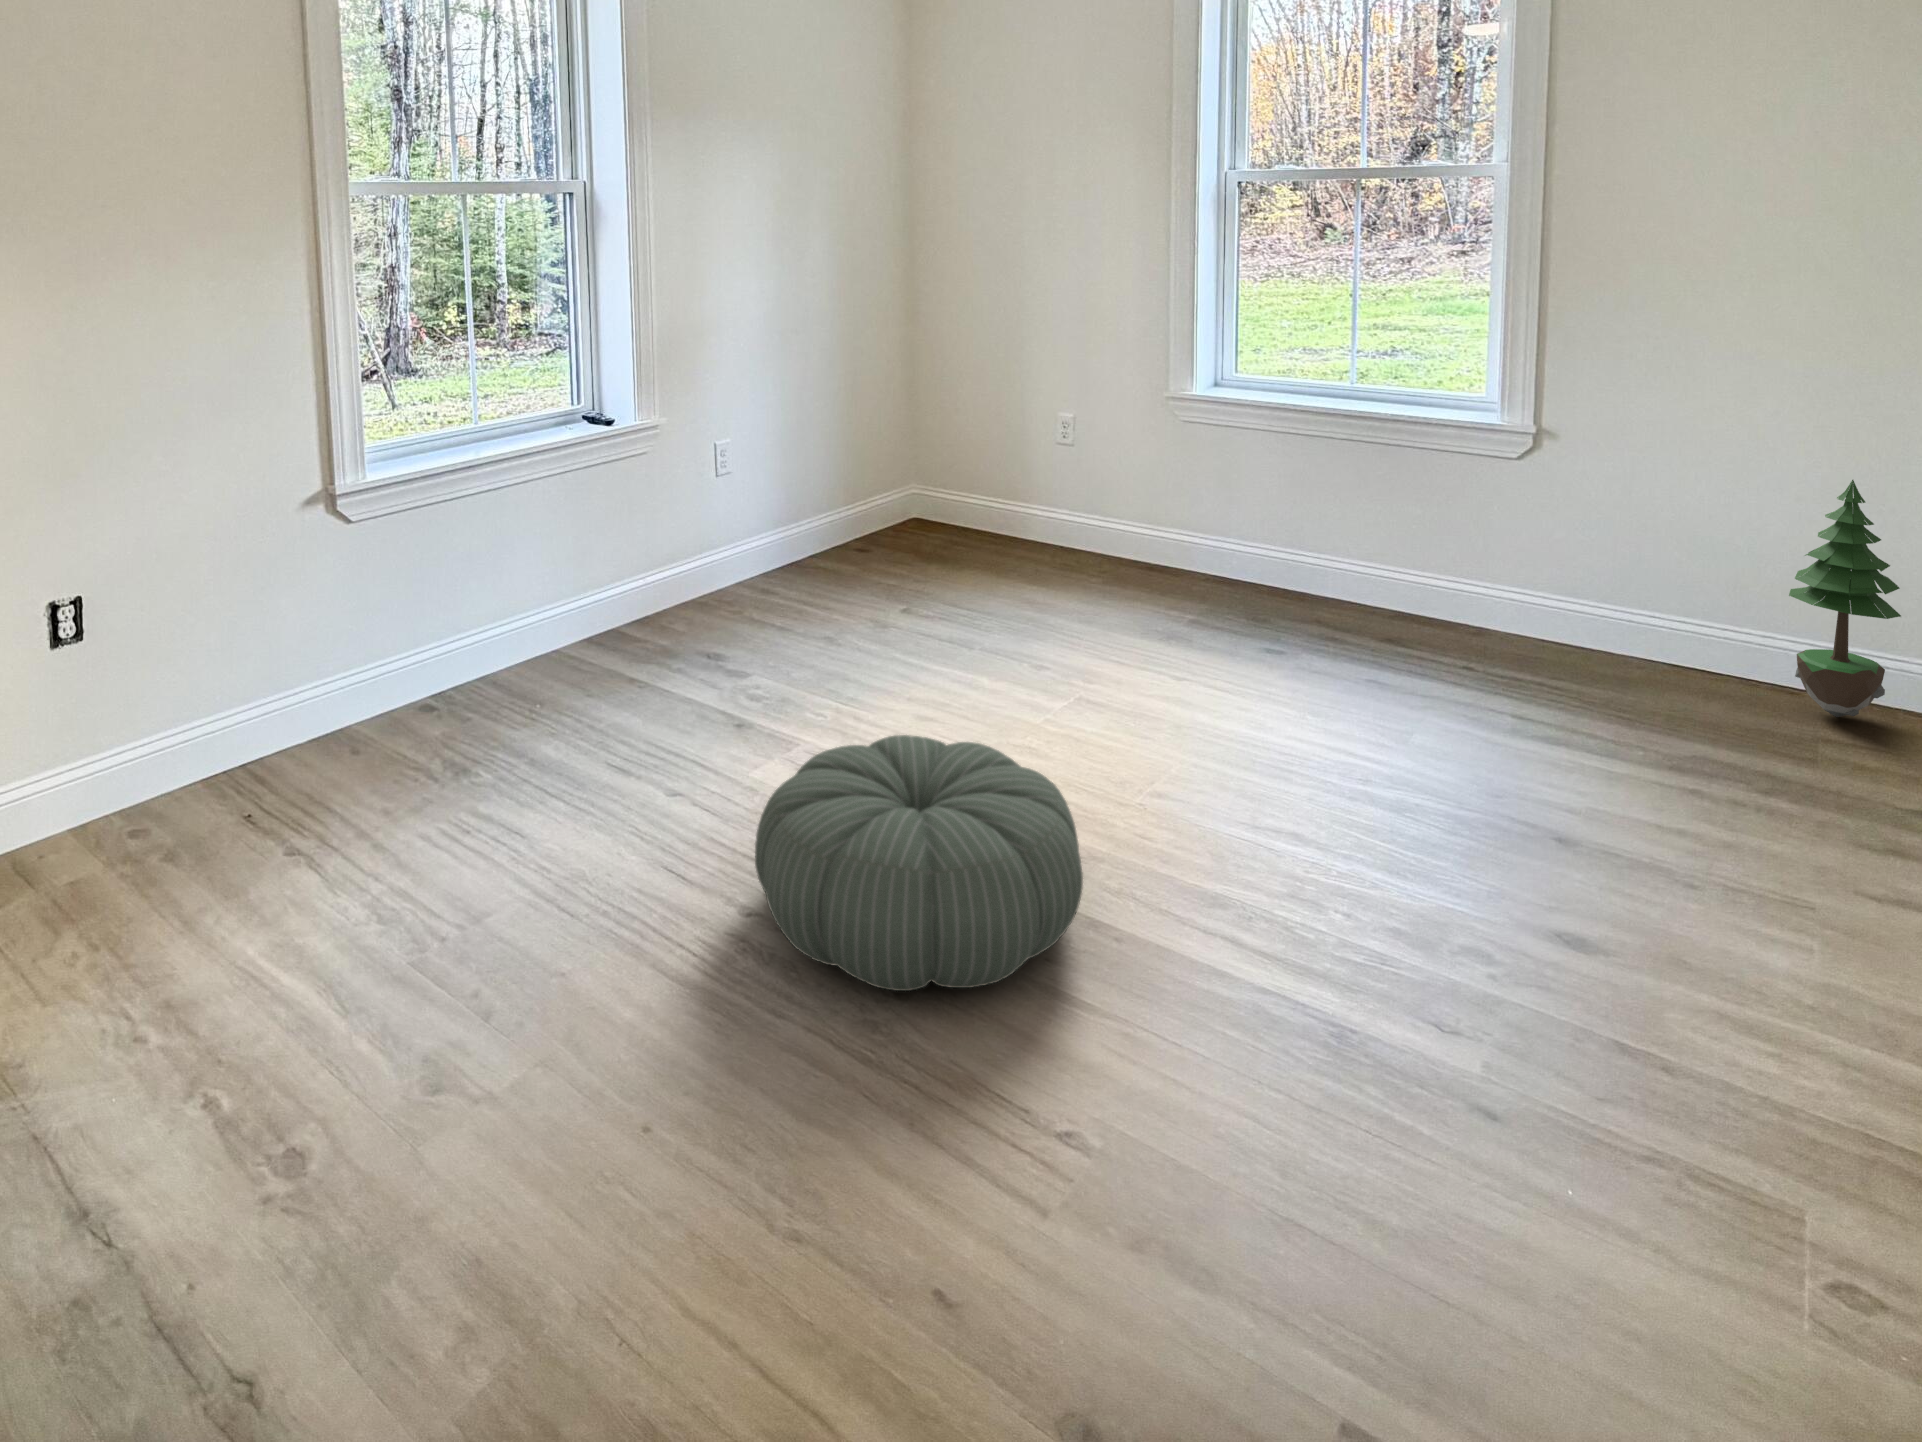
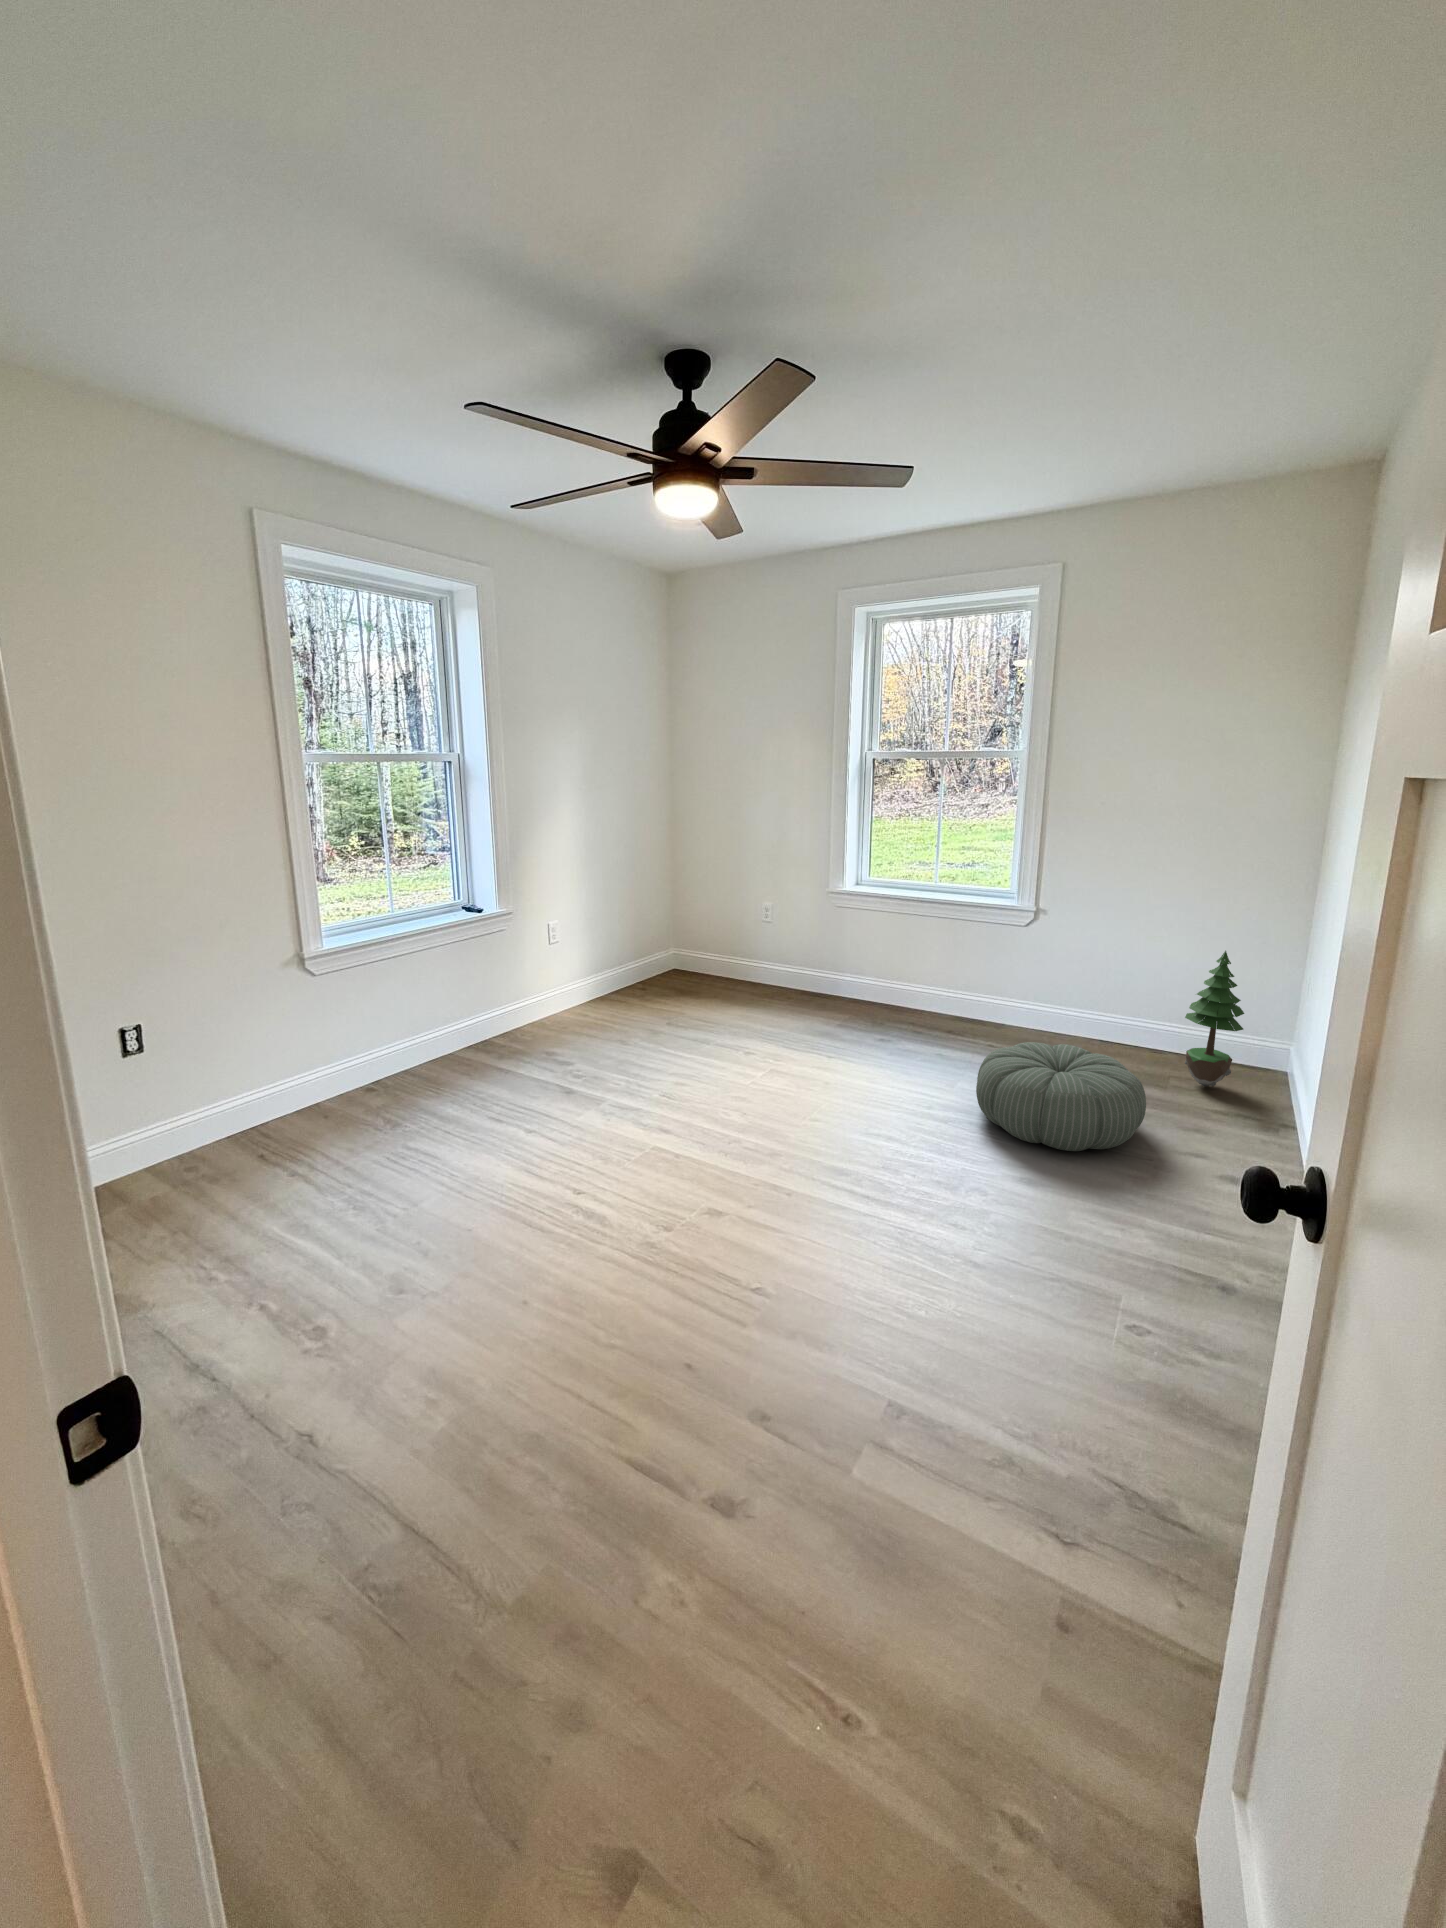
pouf: present [755,735,1083,991] -> present [976,1042,1146,1151]

